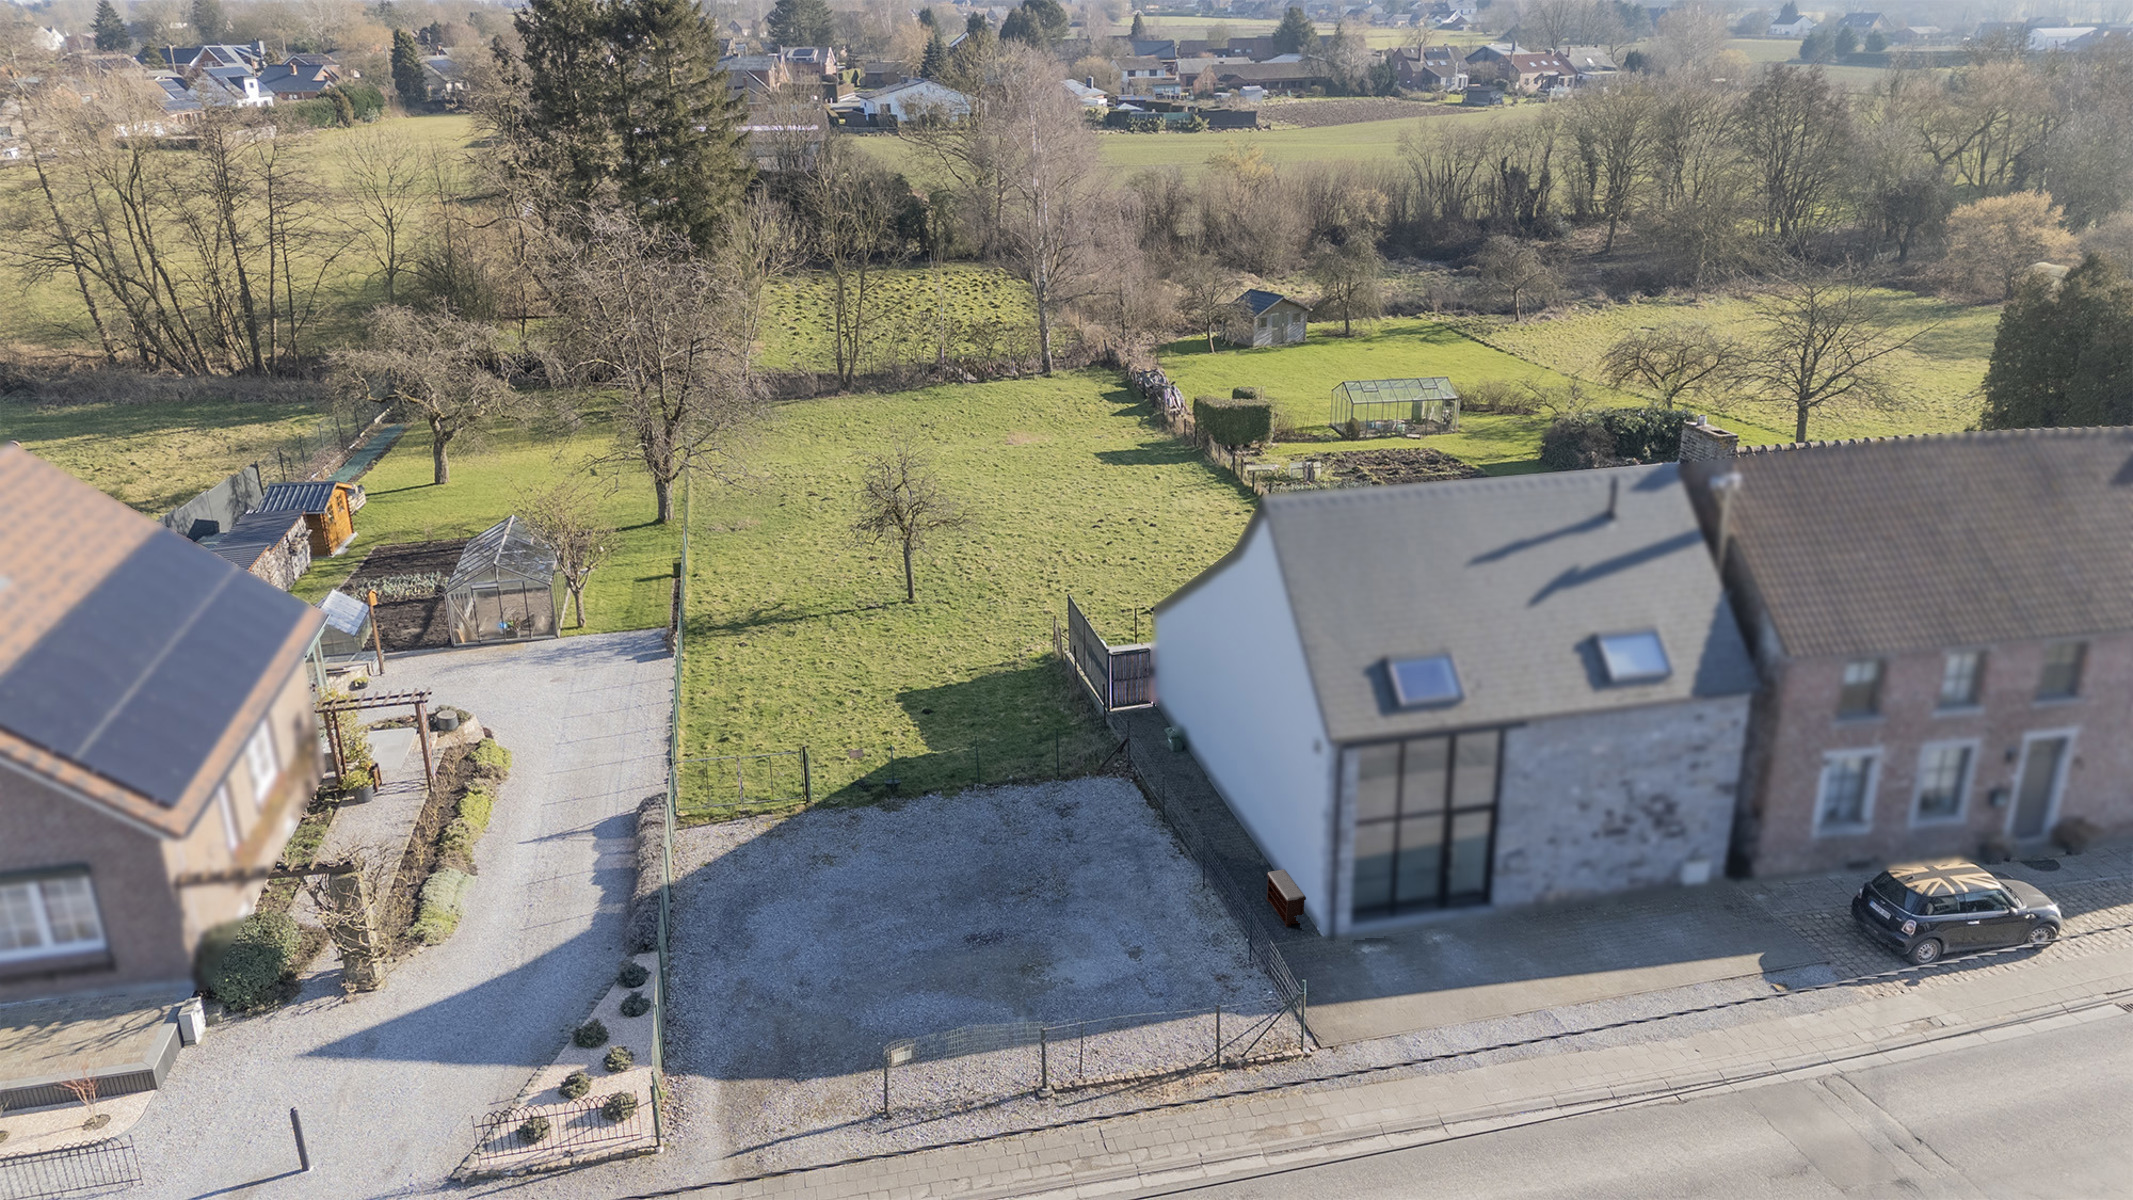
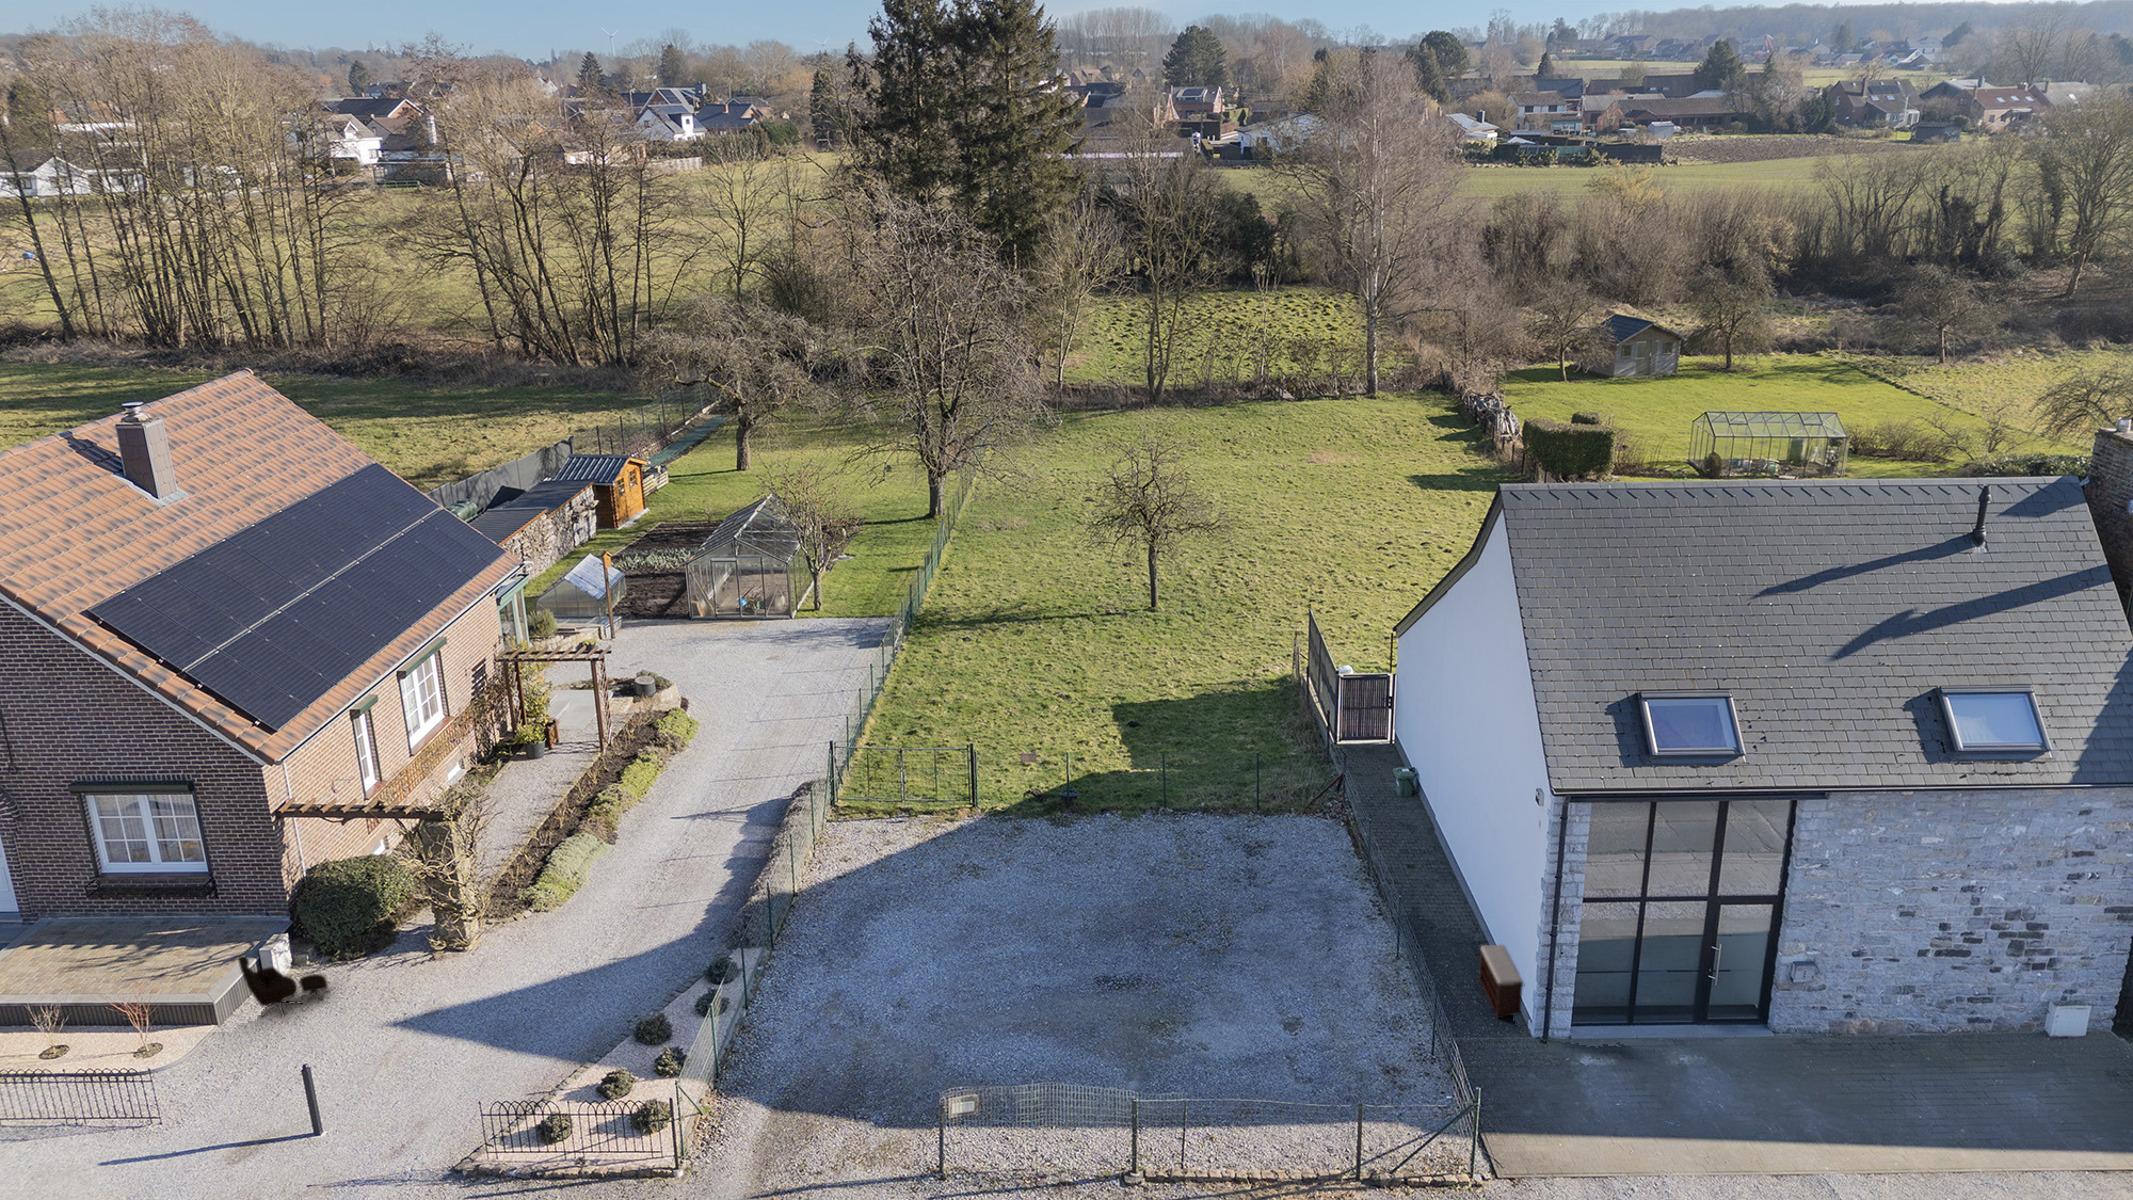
lounge chair: none [149,1027,241,1084] -> present [238,956,328,1016]

